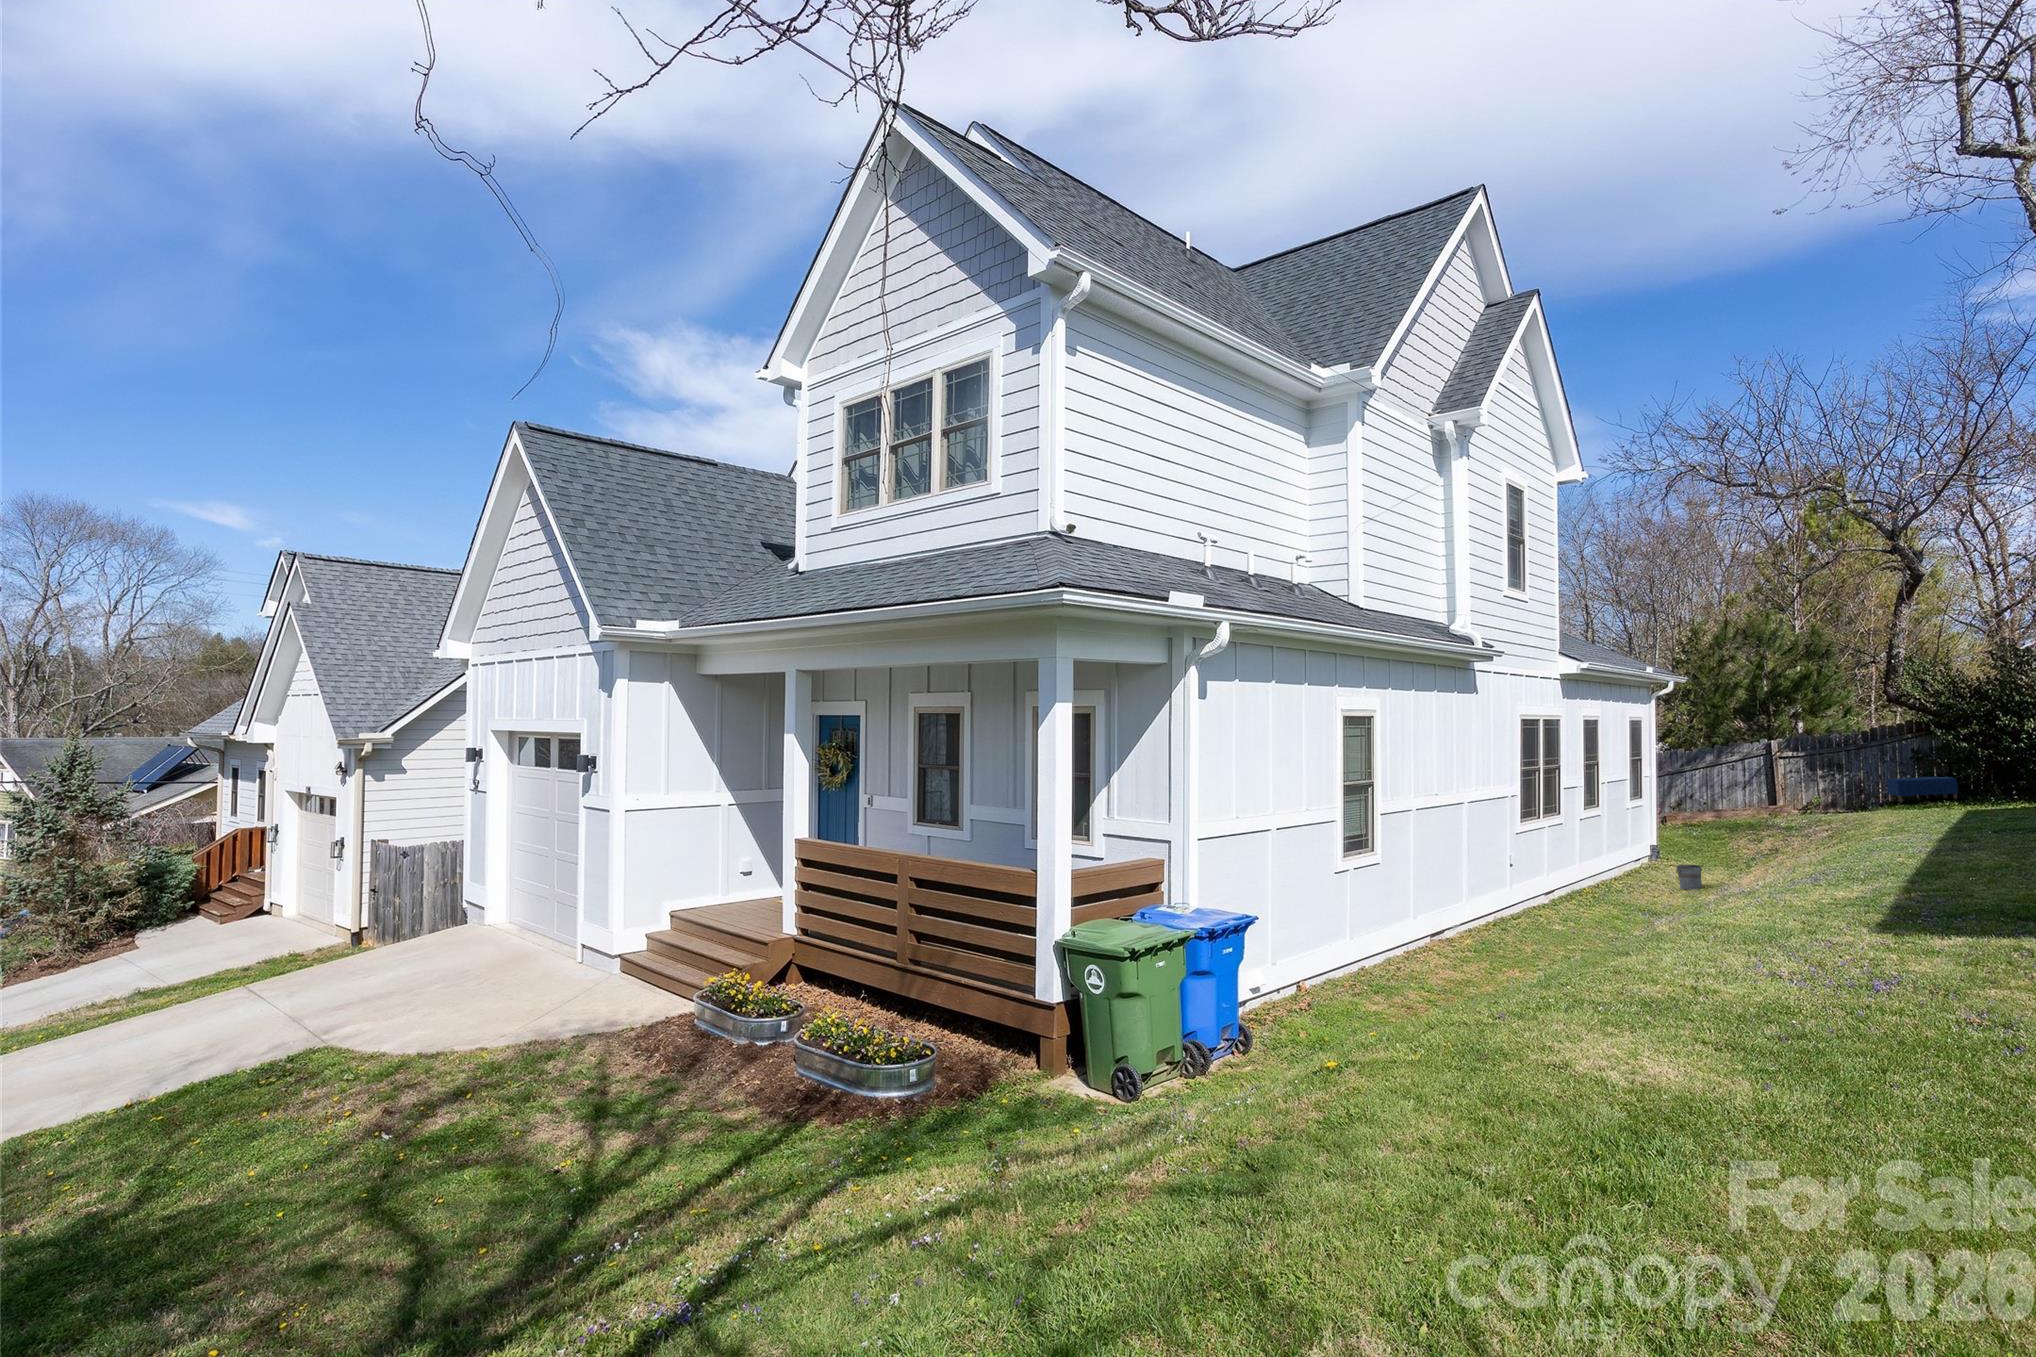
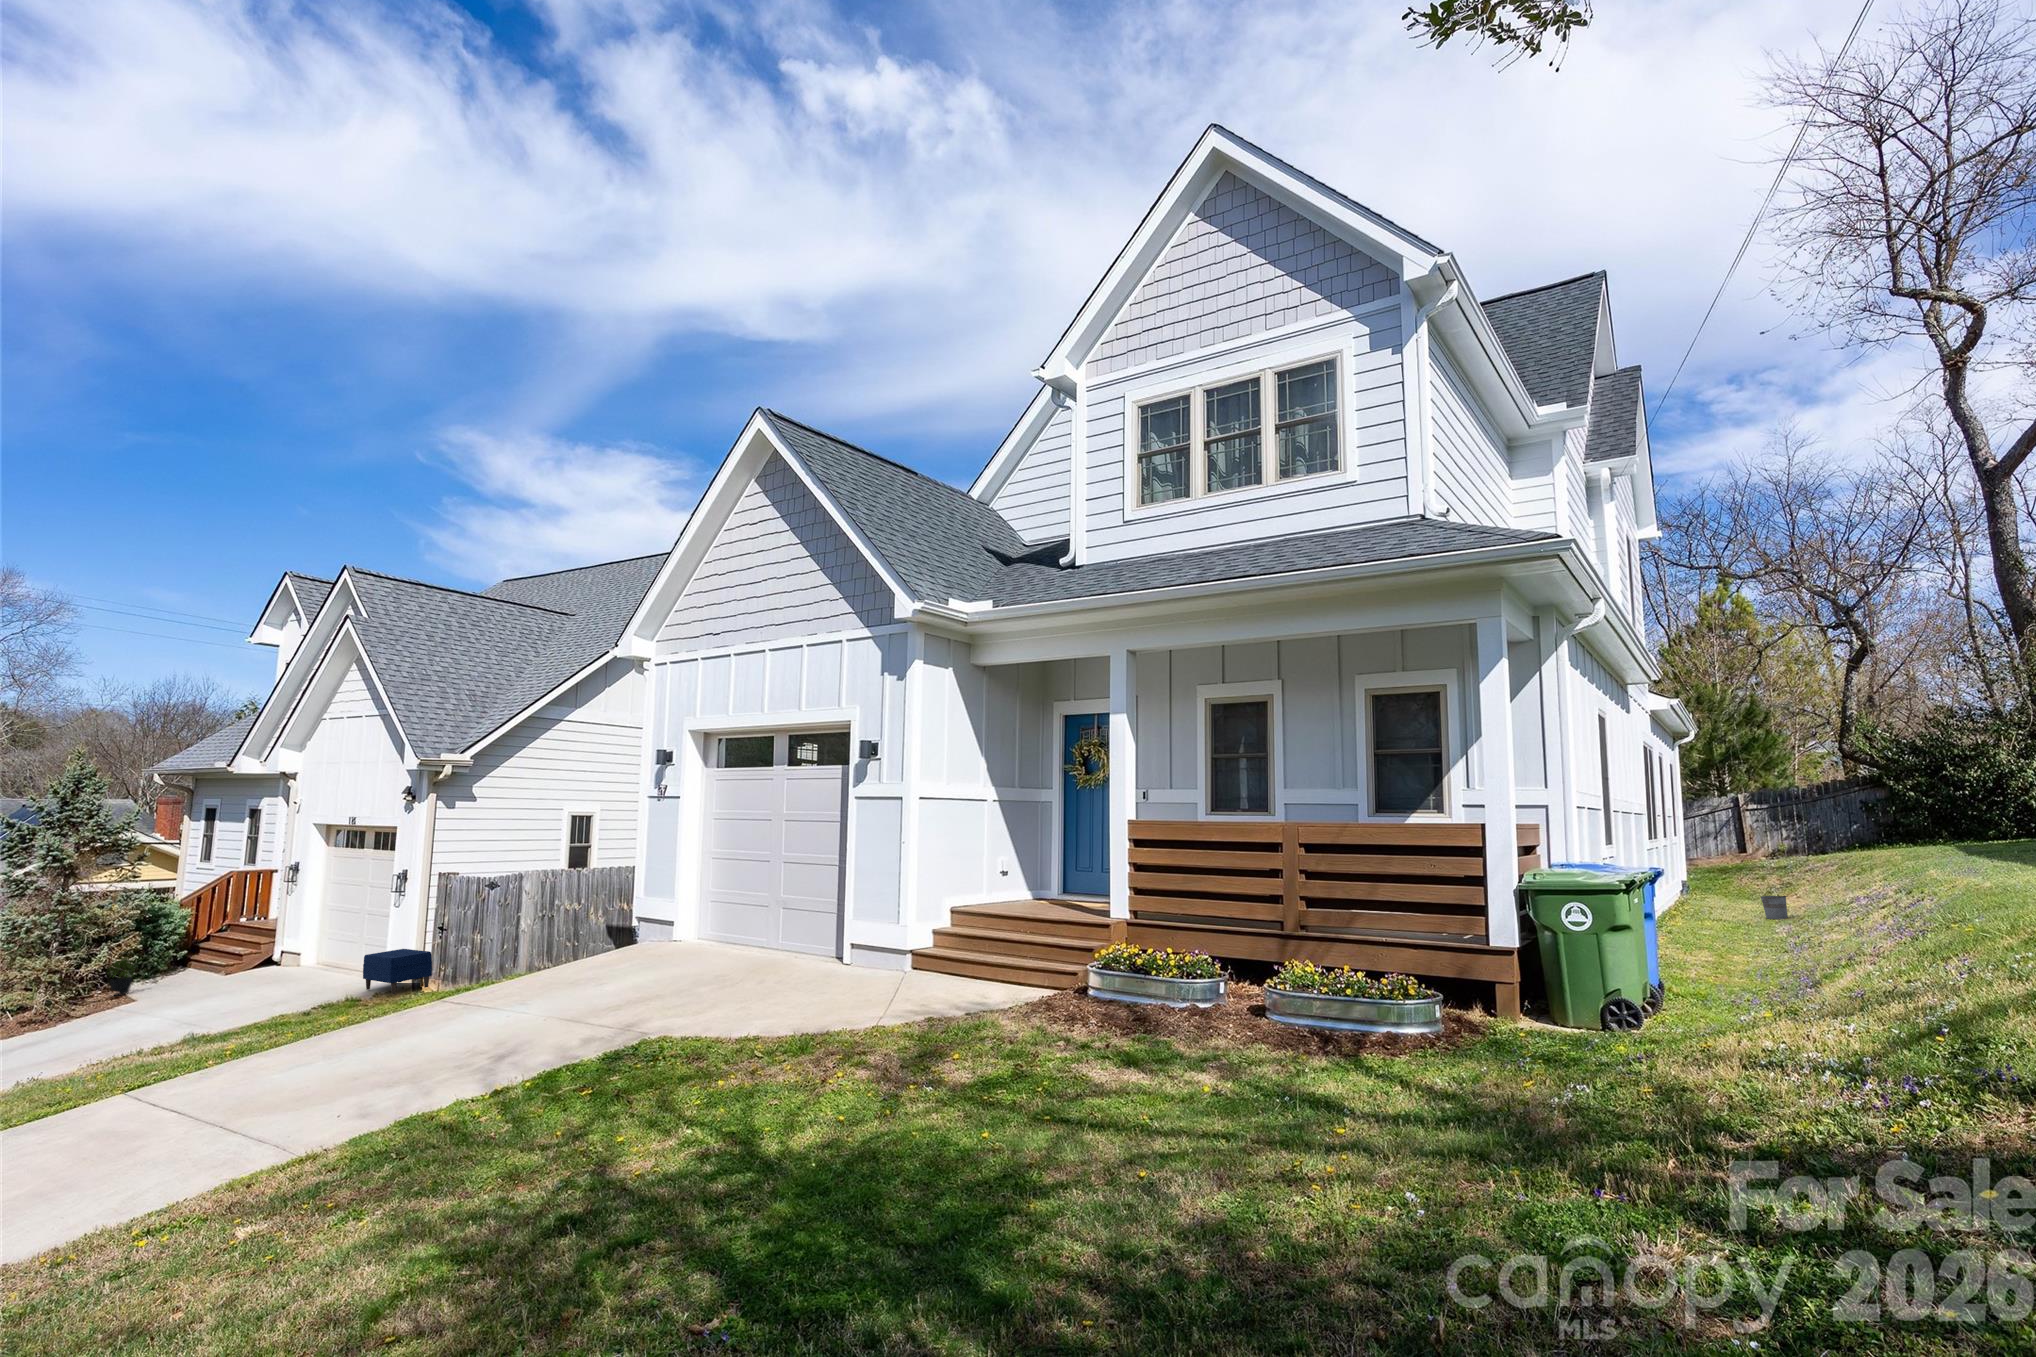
bench: present [1887,776,1958,803] -> present [363,949,432,995]
potted plant: none [118,908,146,943] -> present [108,957,135,996]

